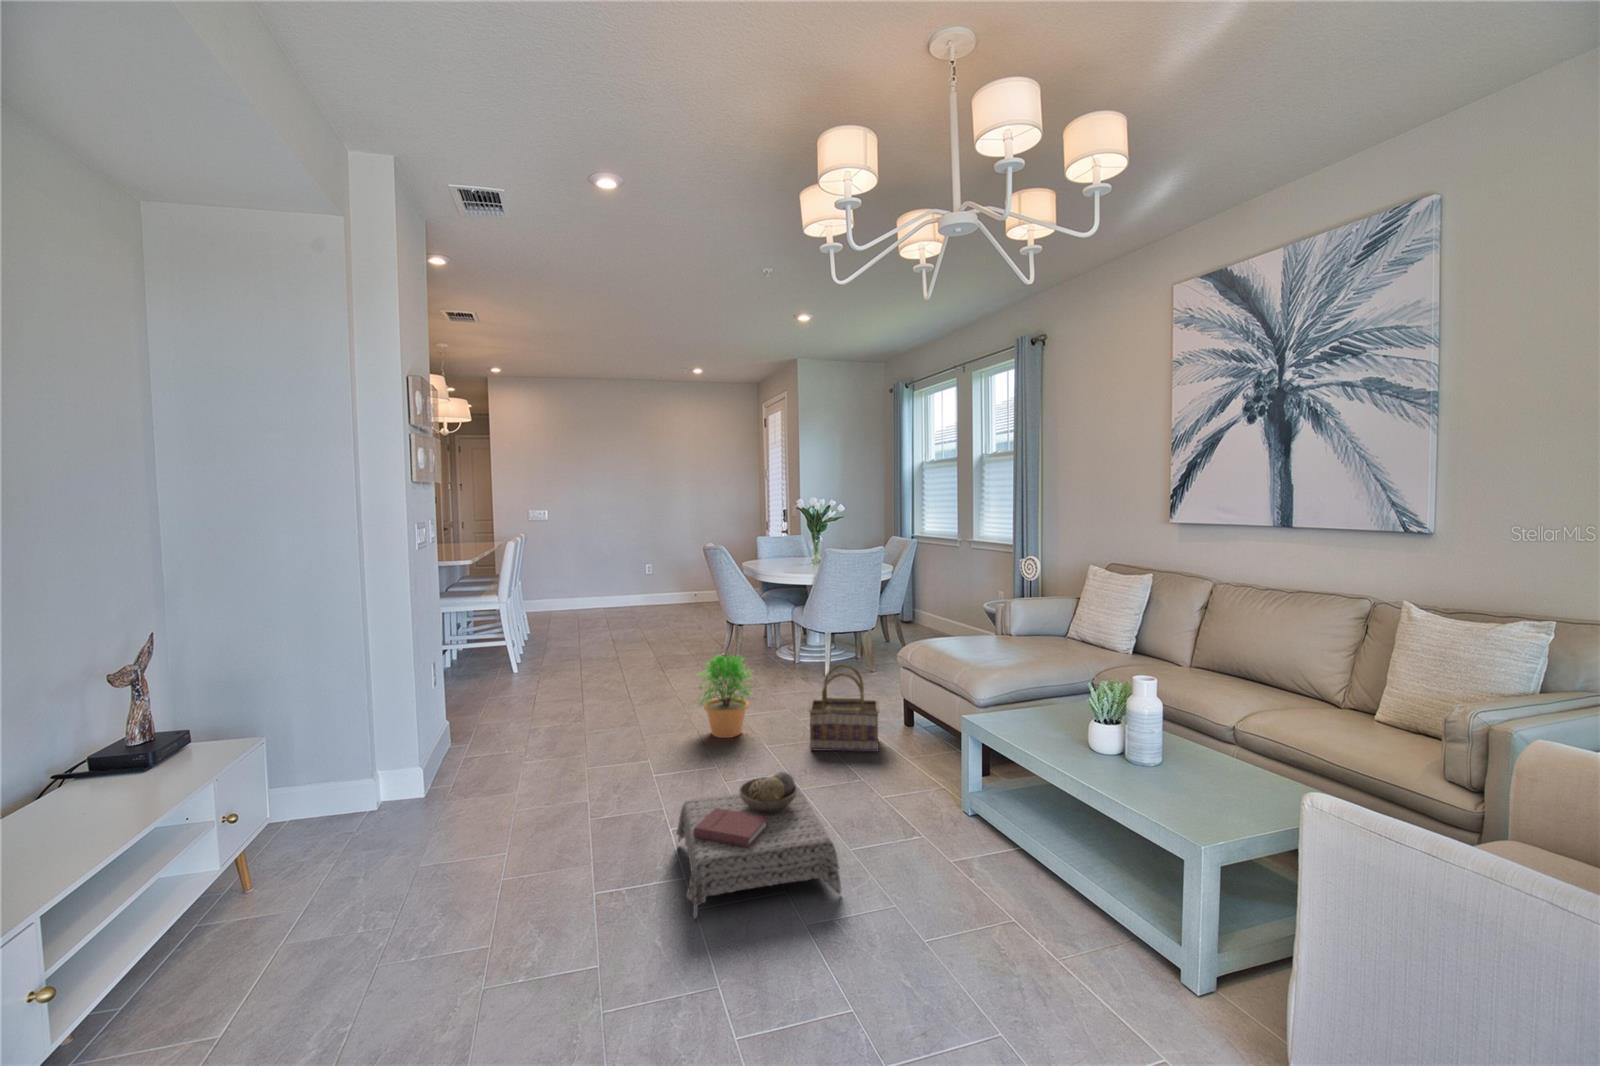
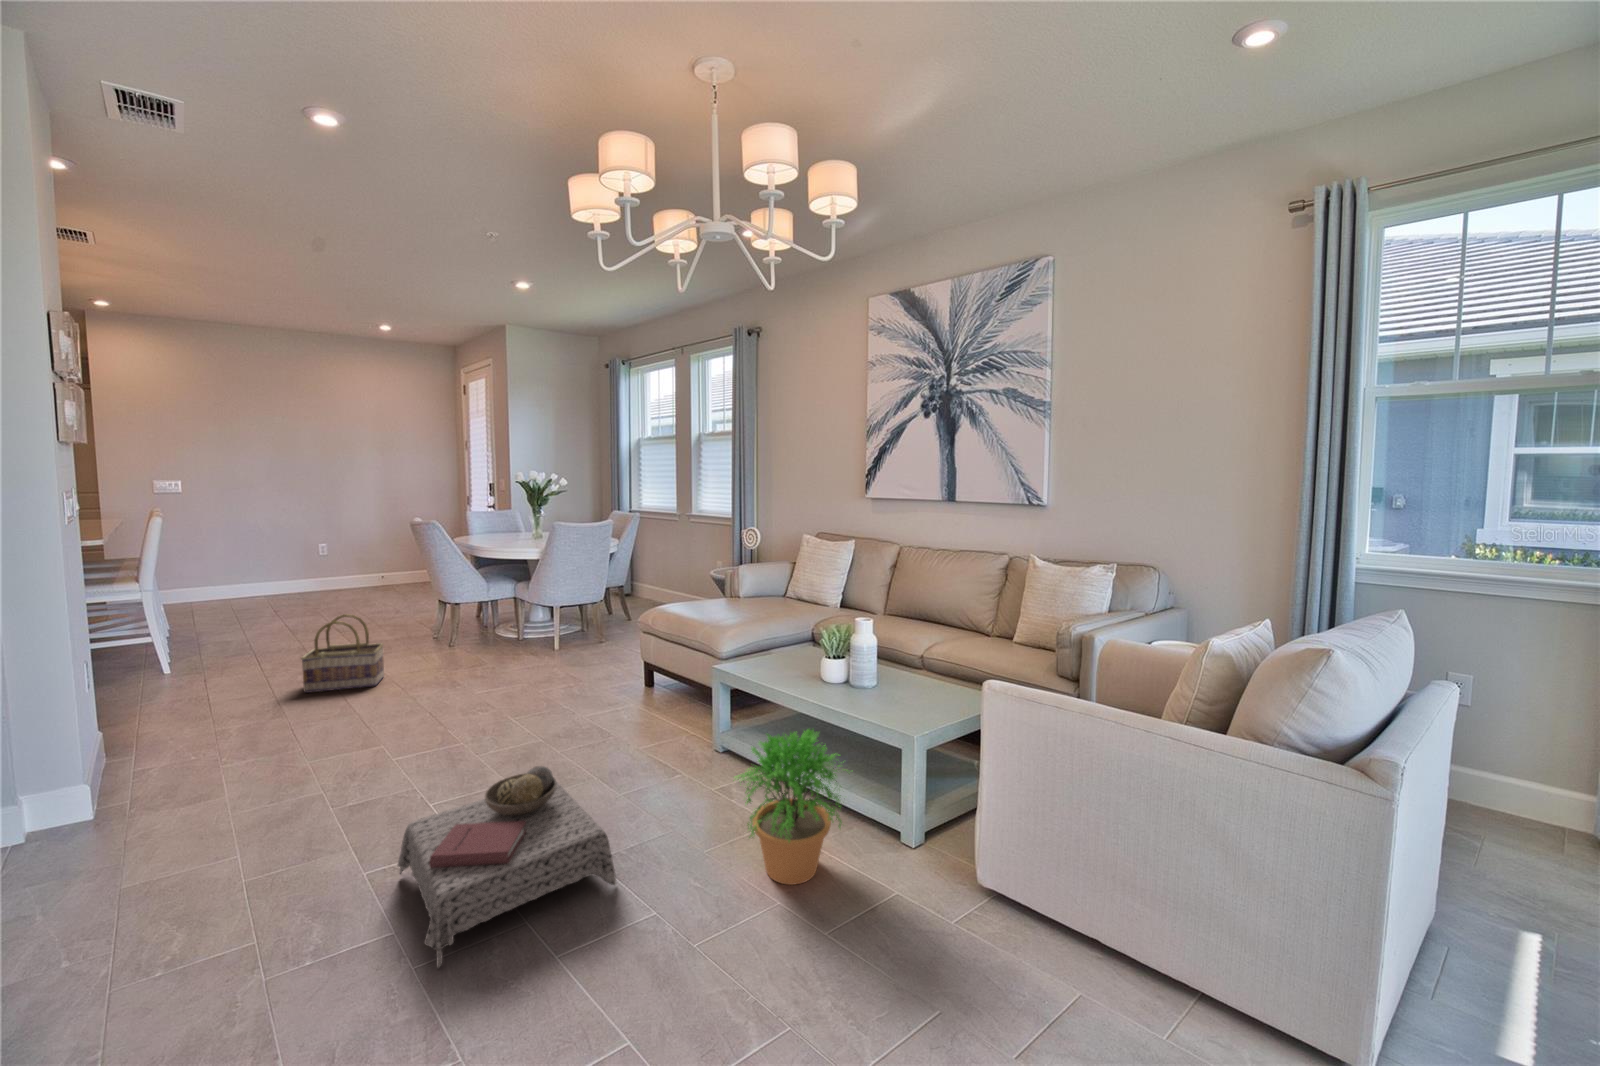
potted plant: present [697,654,752,738] -> present [736,729,848,885]
basket: present [809,664,879,752] -> present [301,614,384,693]

